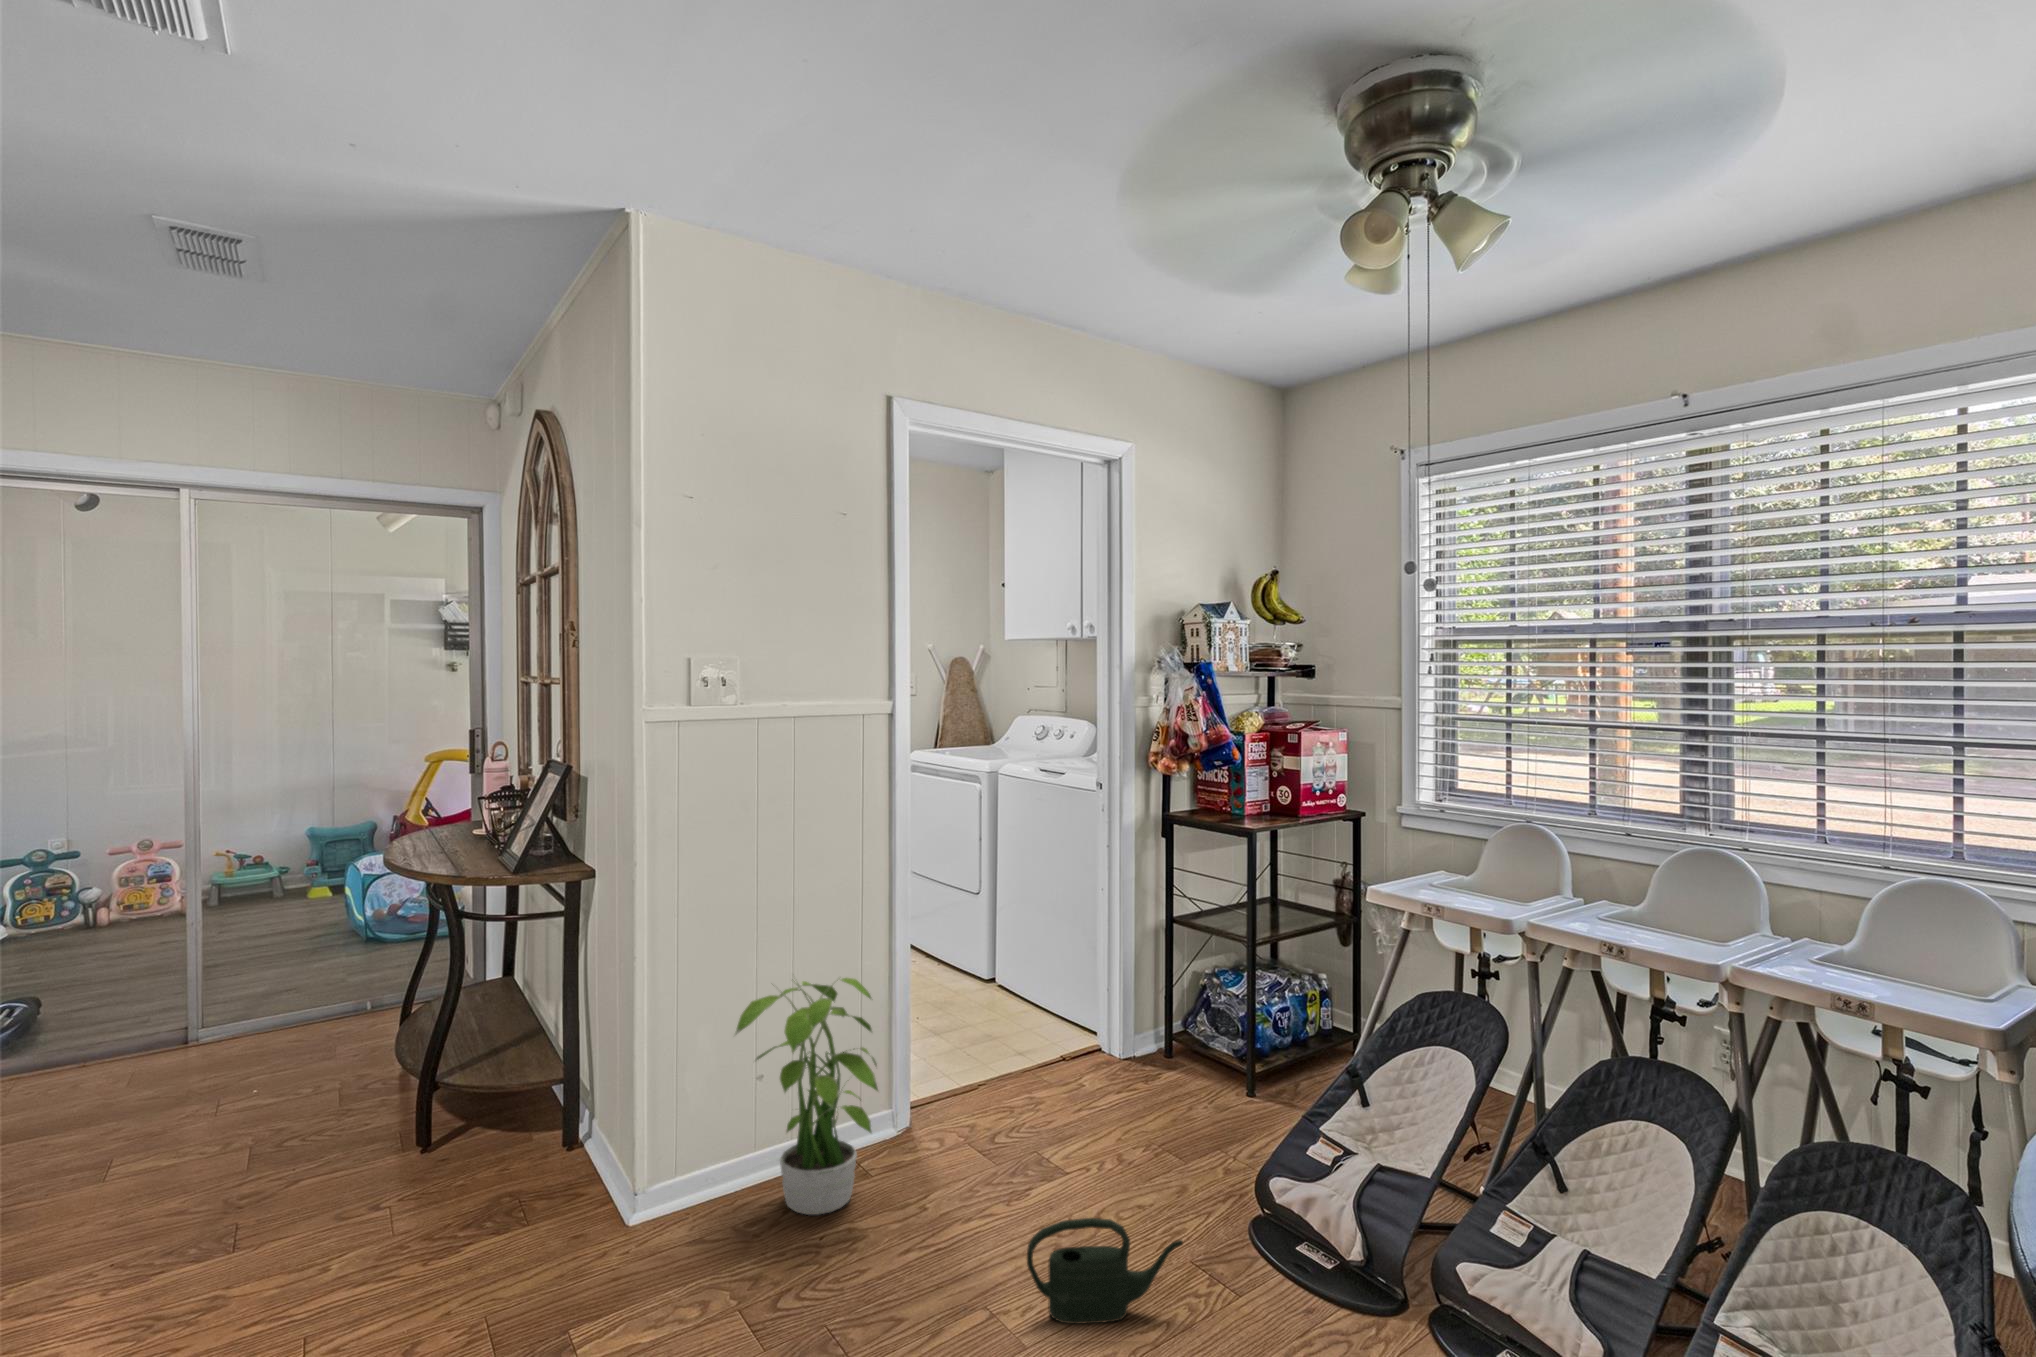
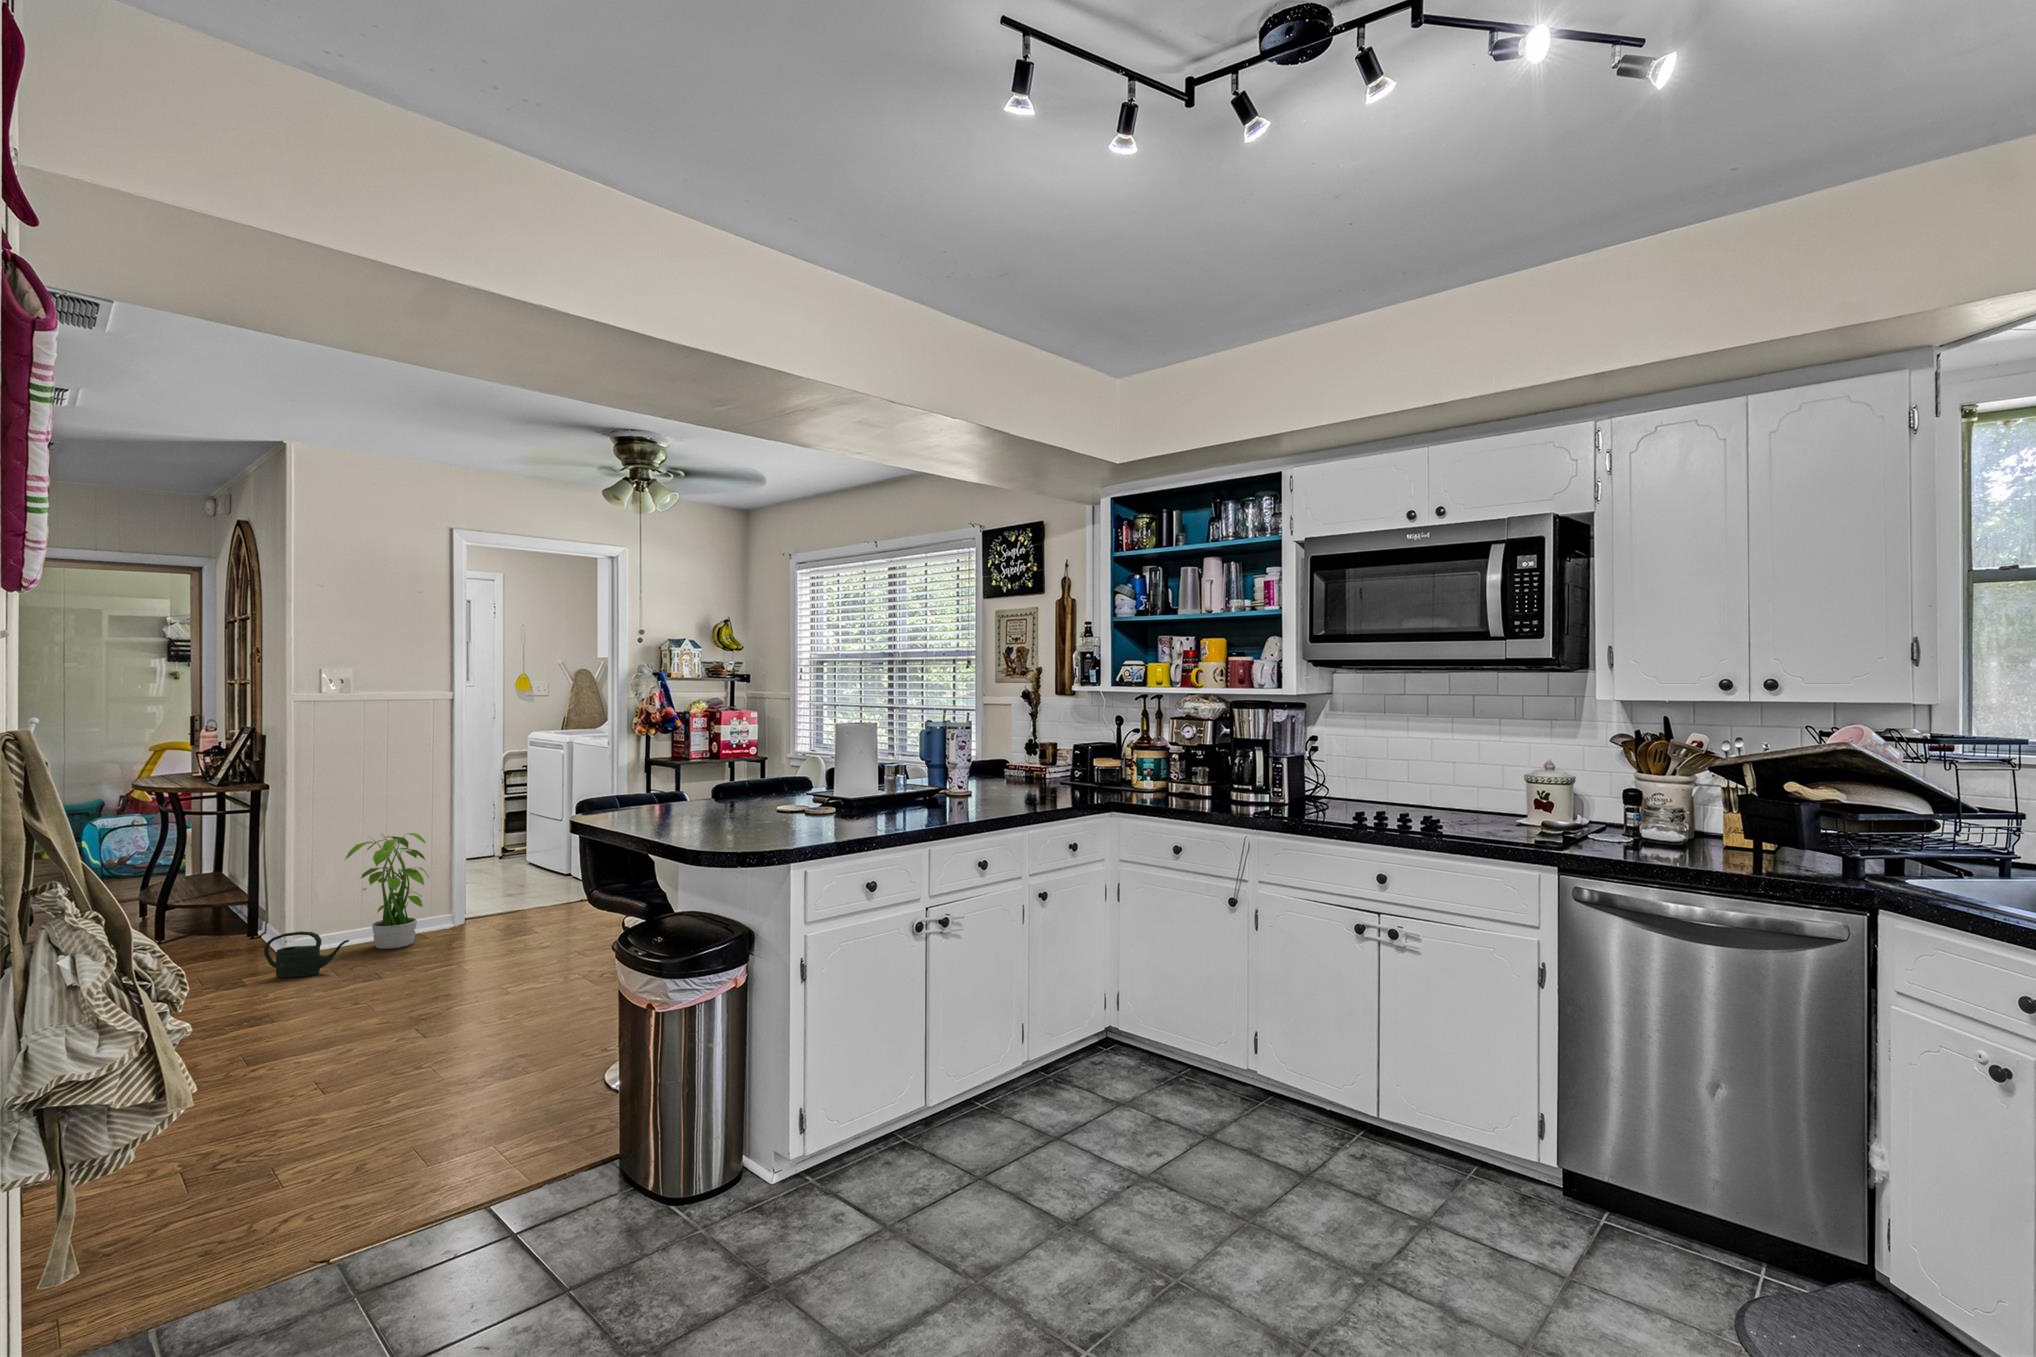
watering can: present [1027,1218,1183,1324] -> present [264,931,349,978]

